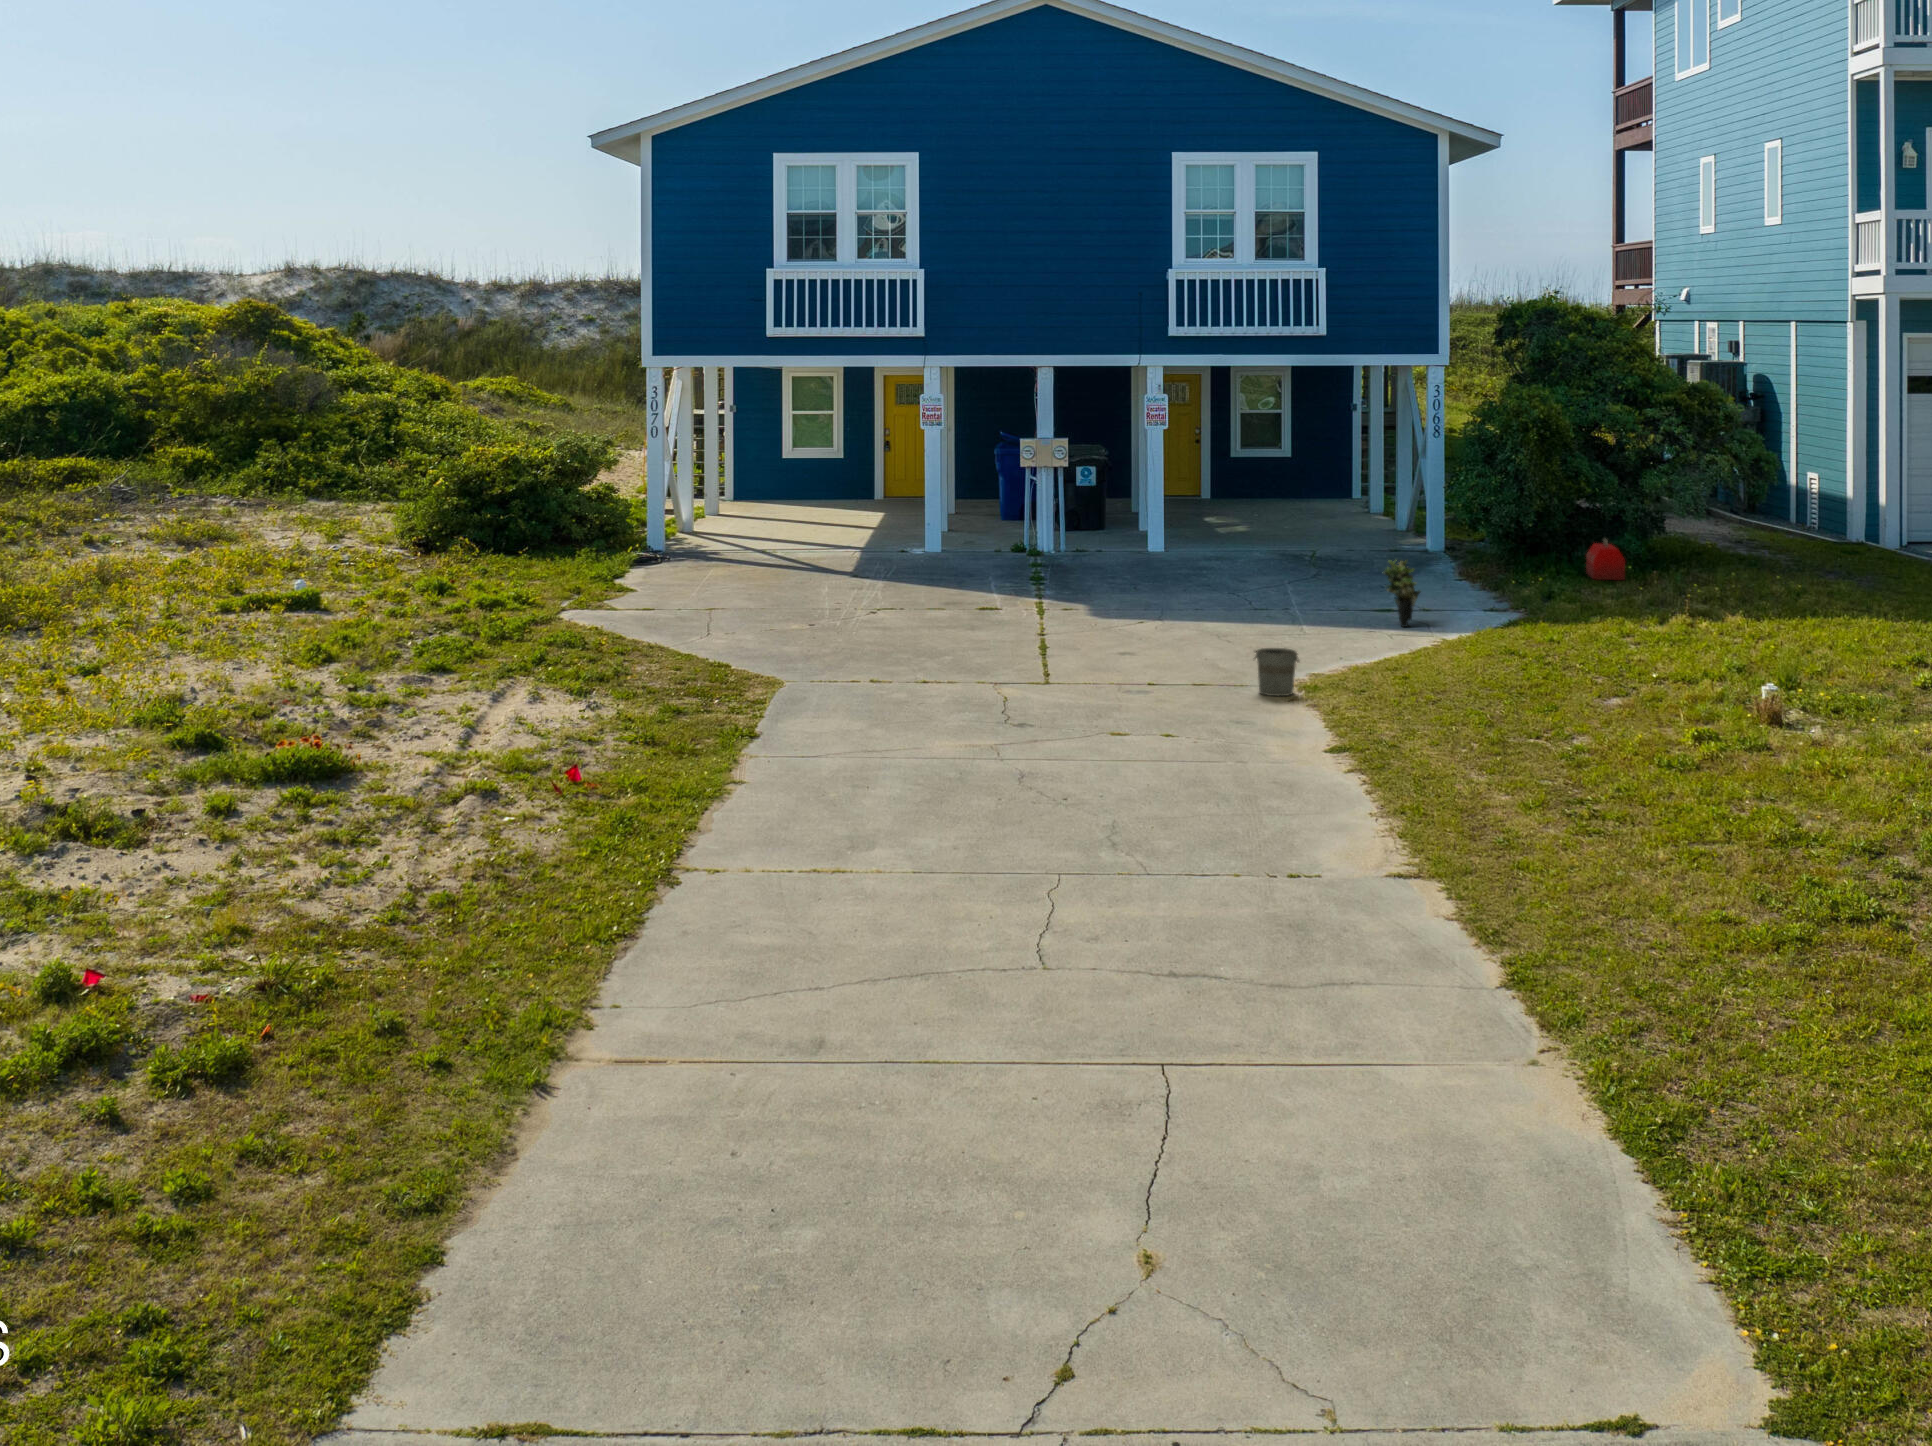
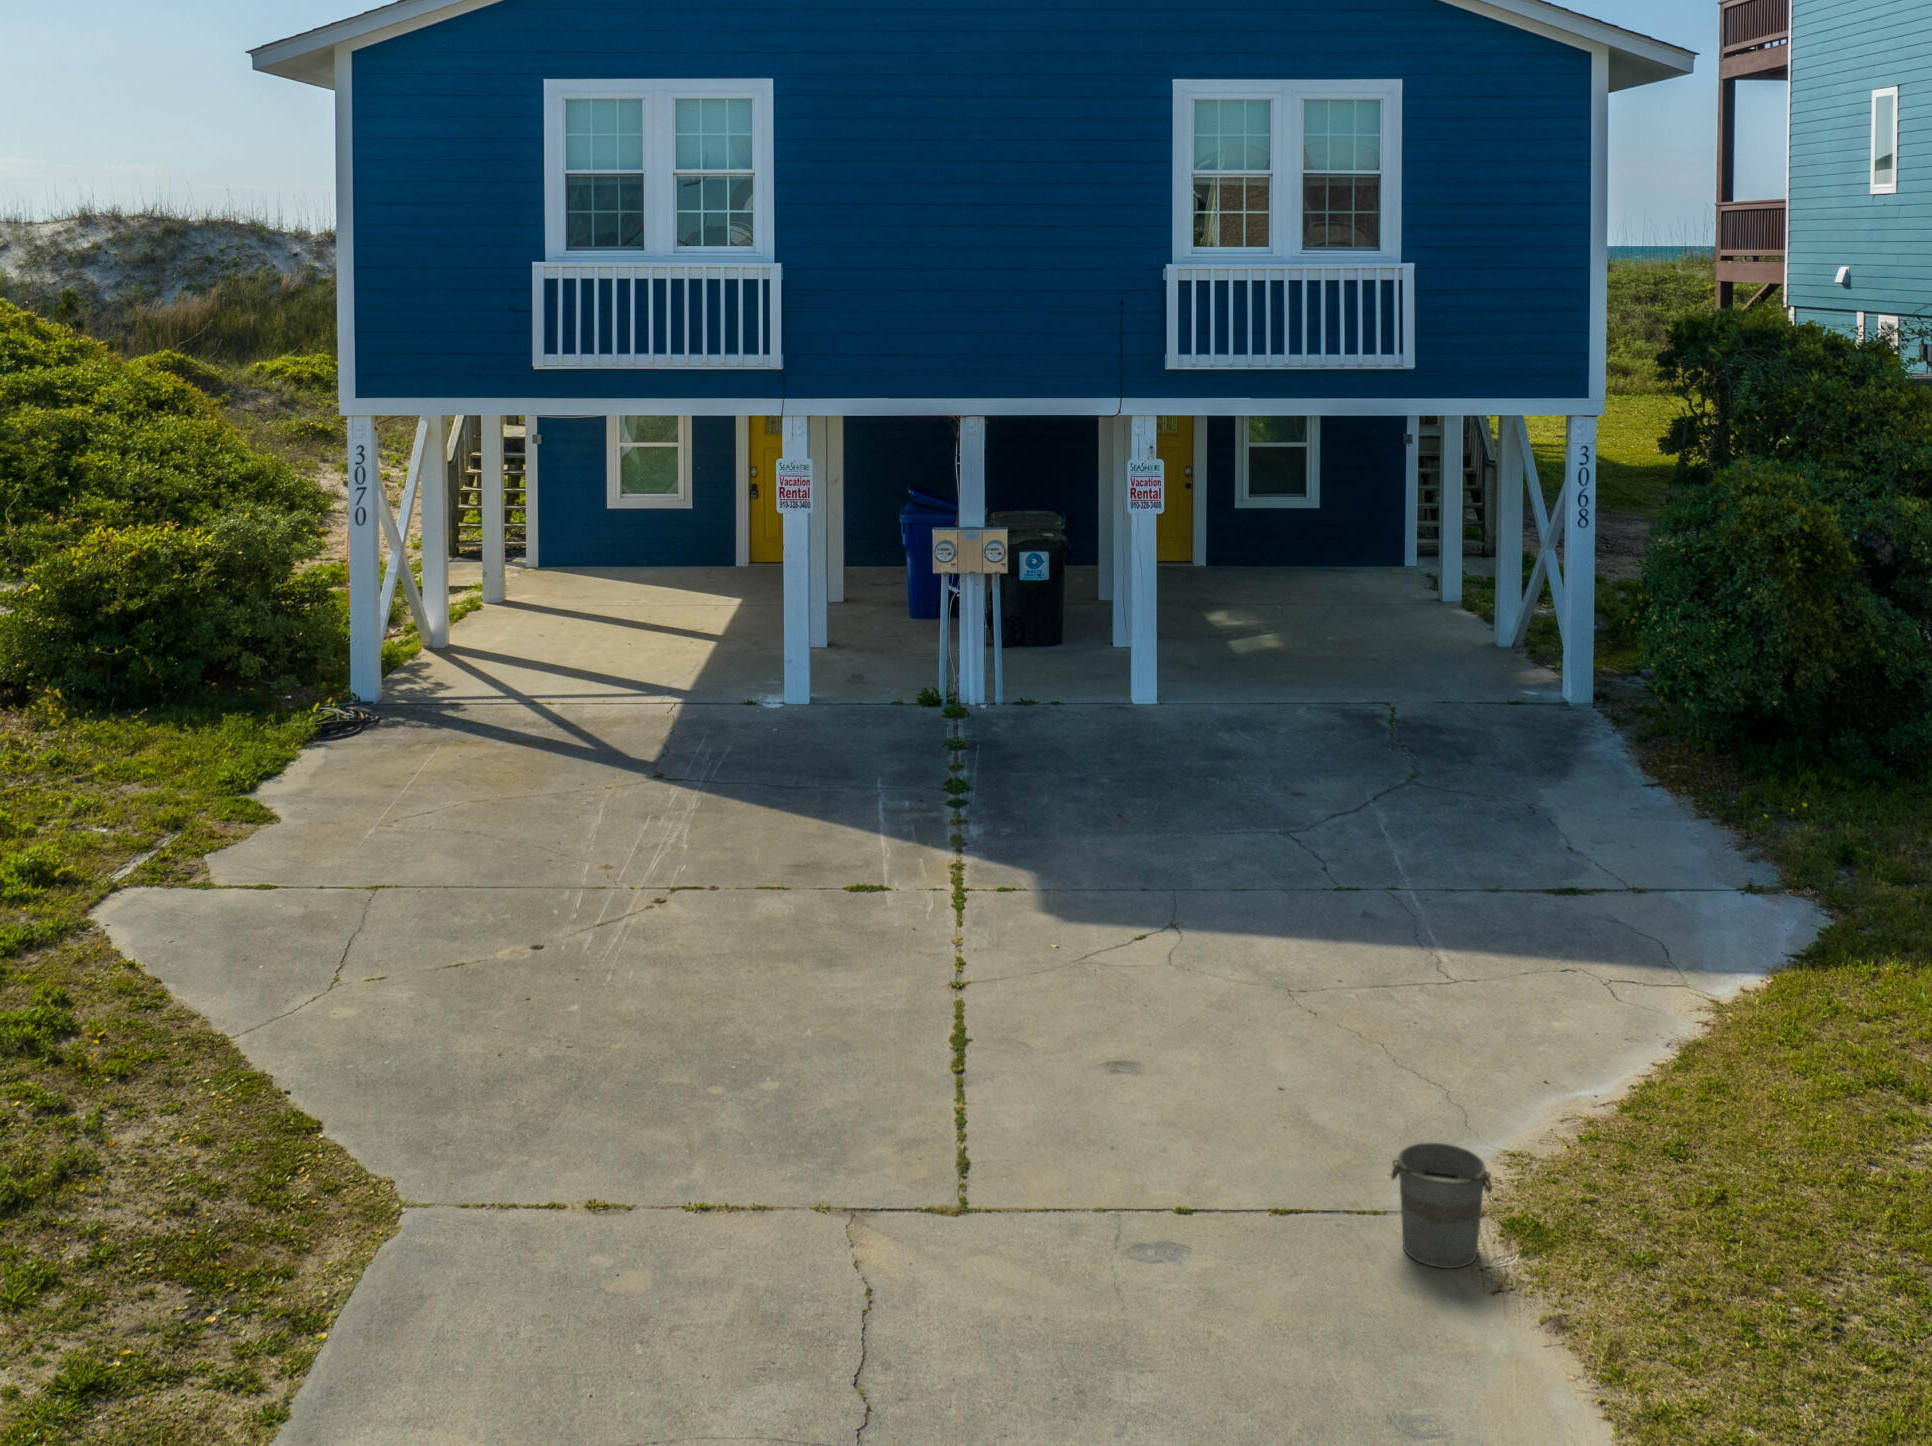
toolbox: present [1586,539,1625,580] -> none [1822,704,1897,777]
potted plant: present [1383,561,1420,627] -> none [1561,815,1632,944]

